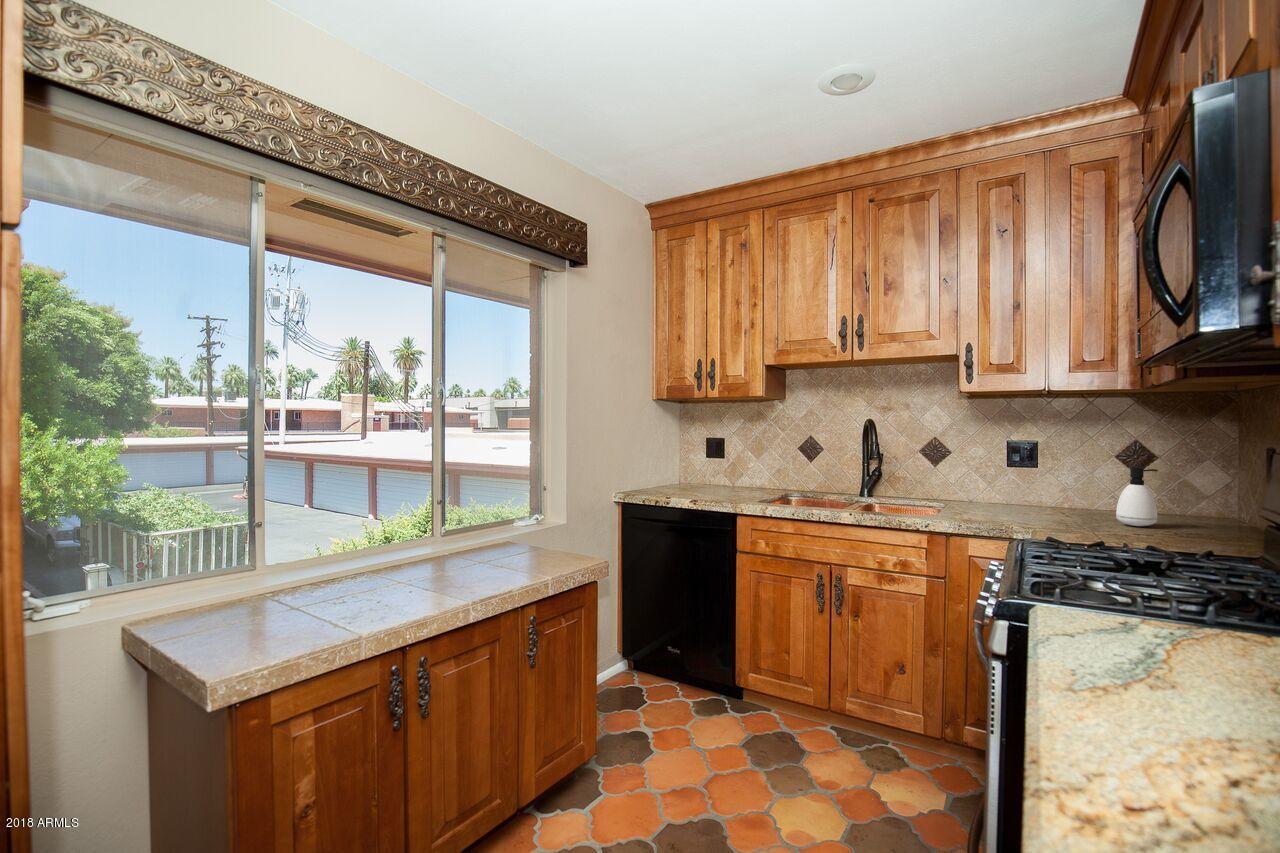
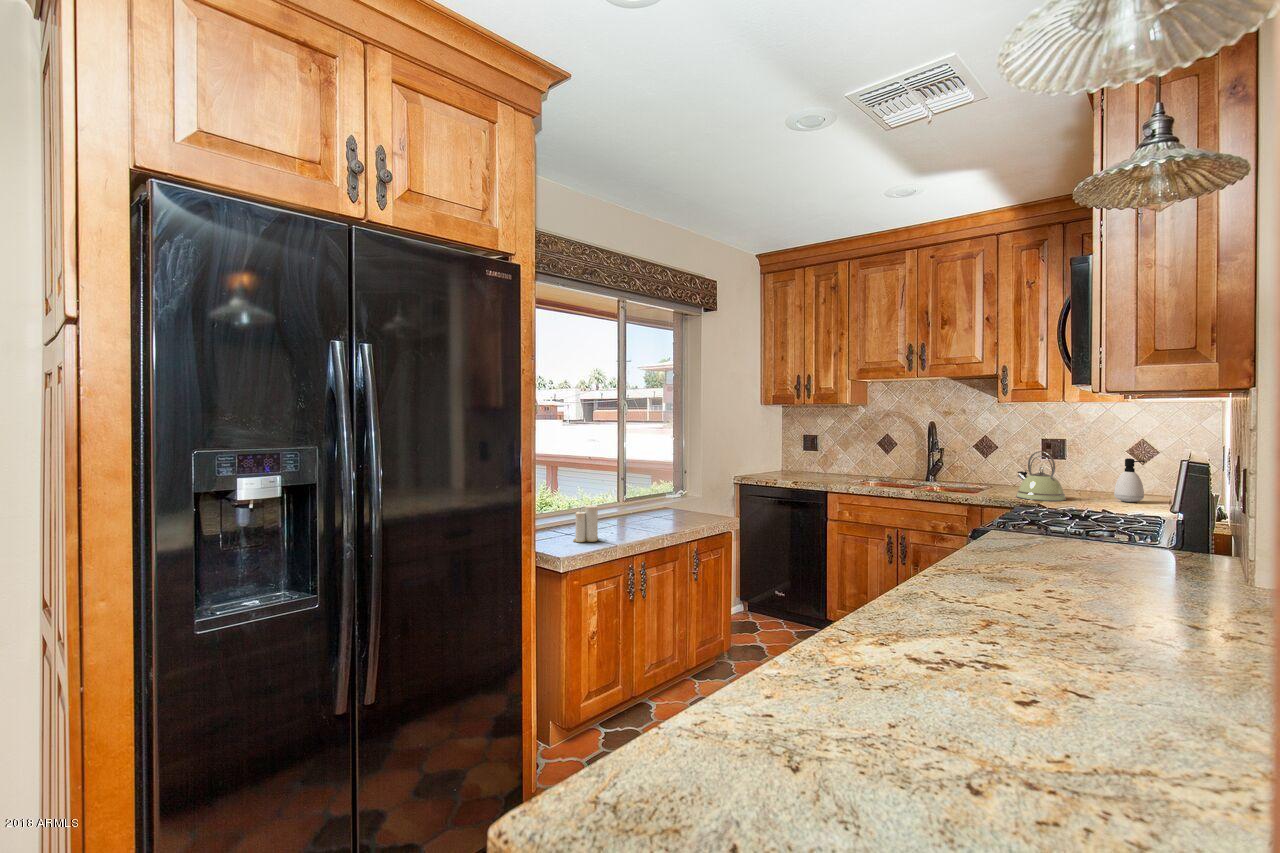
kettle: none [986,457,1055,526] -> present [1016,451,1066,501]
candle: none [293,550,348,626] -> present [573,505,598,542]

